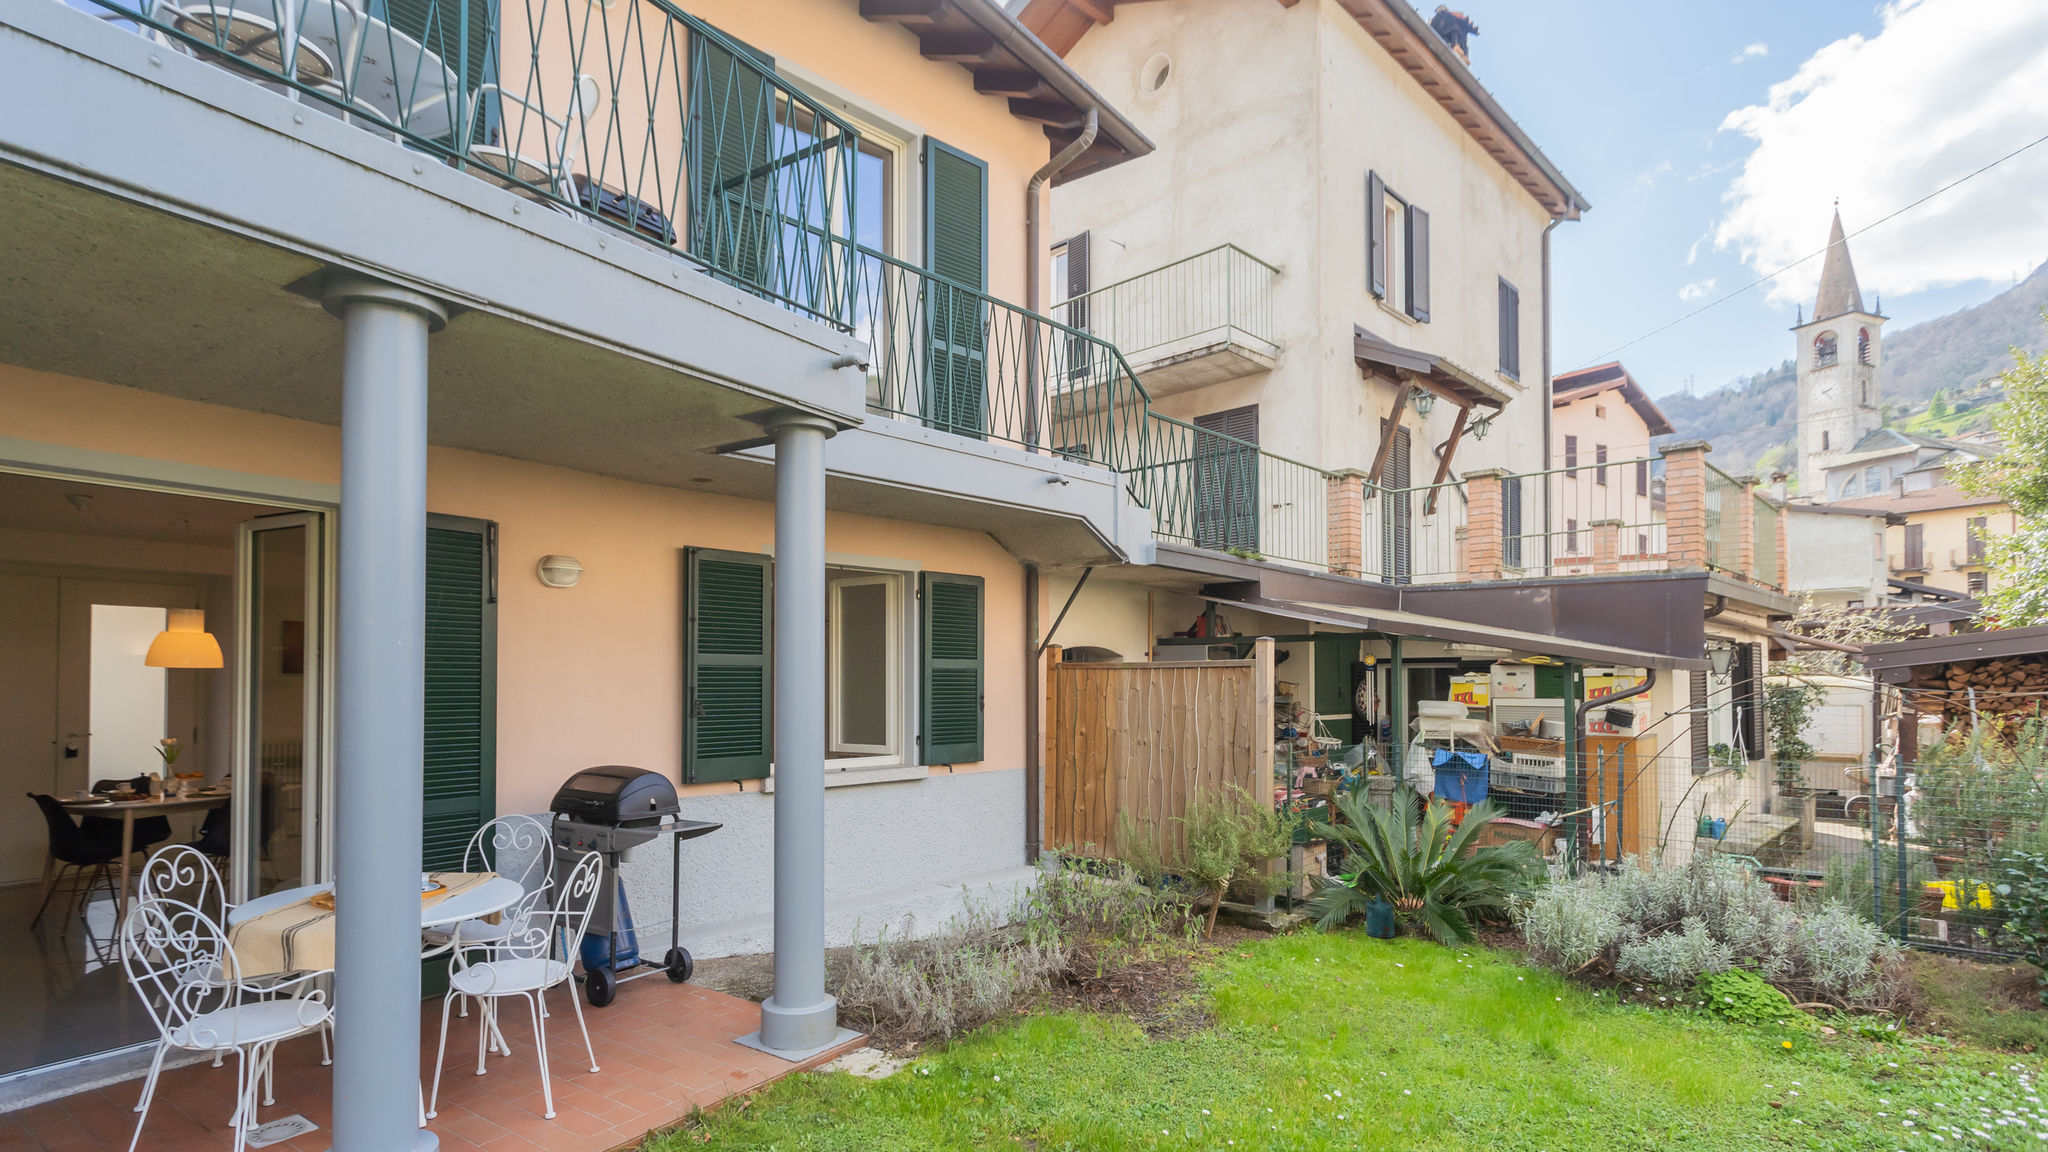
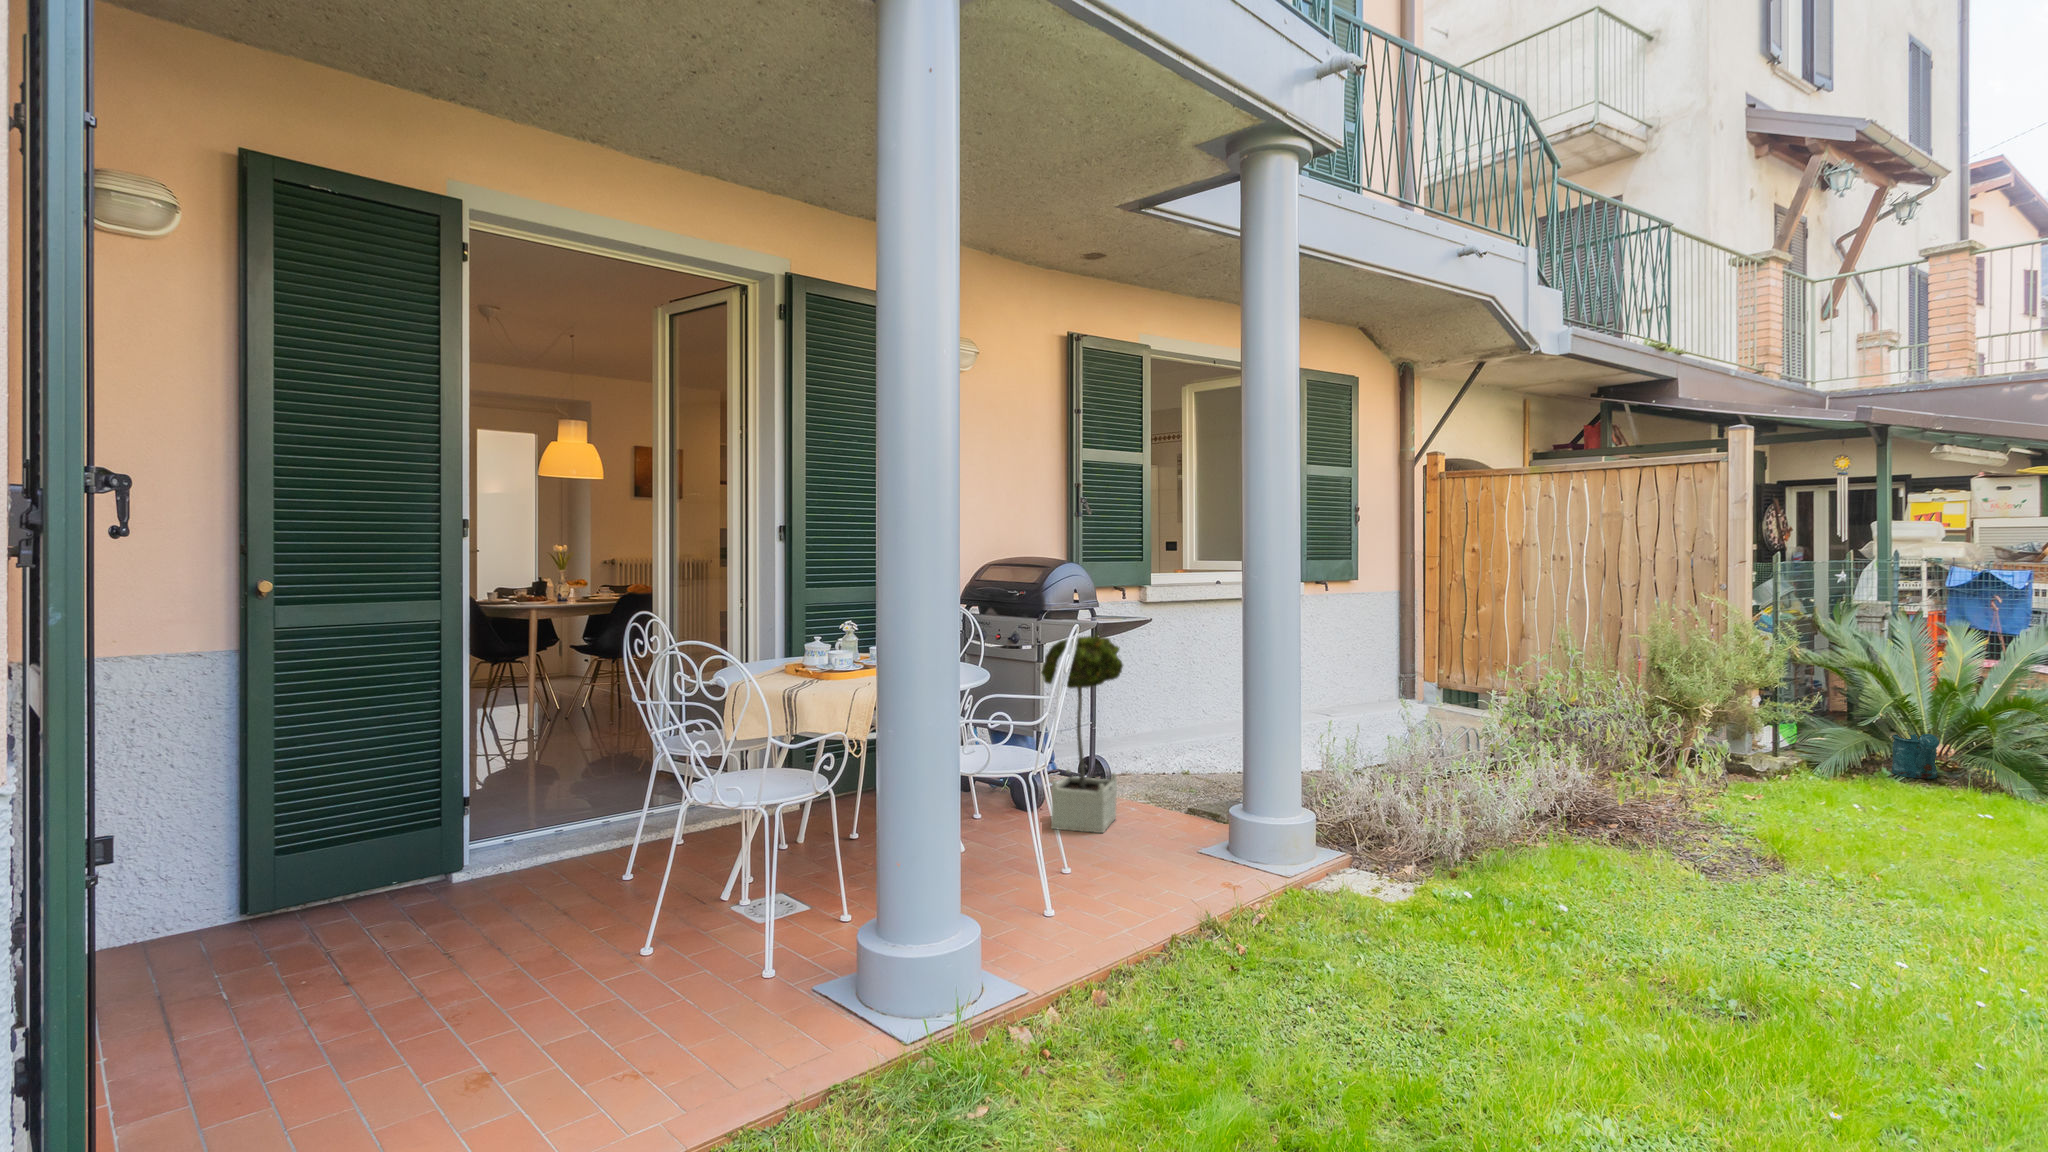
potted tree: none [610,841,690,1026] -> present [1041,633,1123,833]

